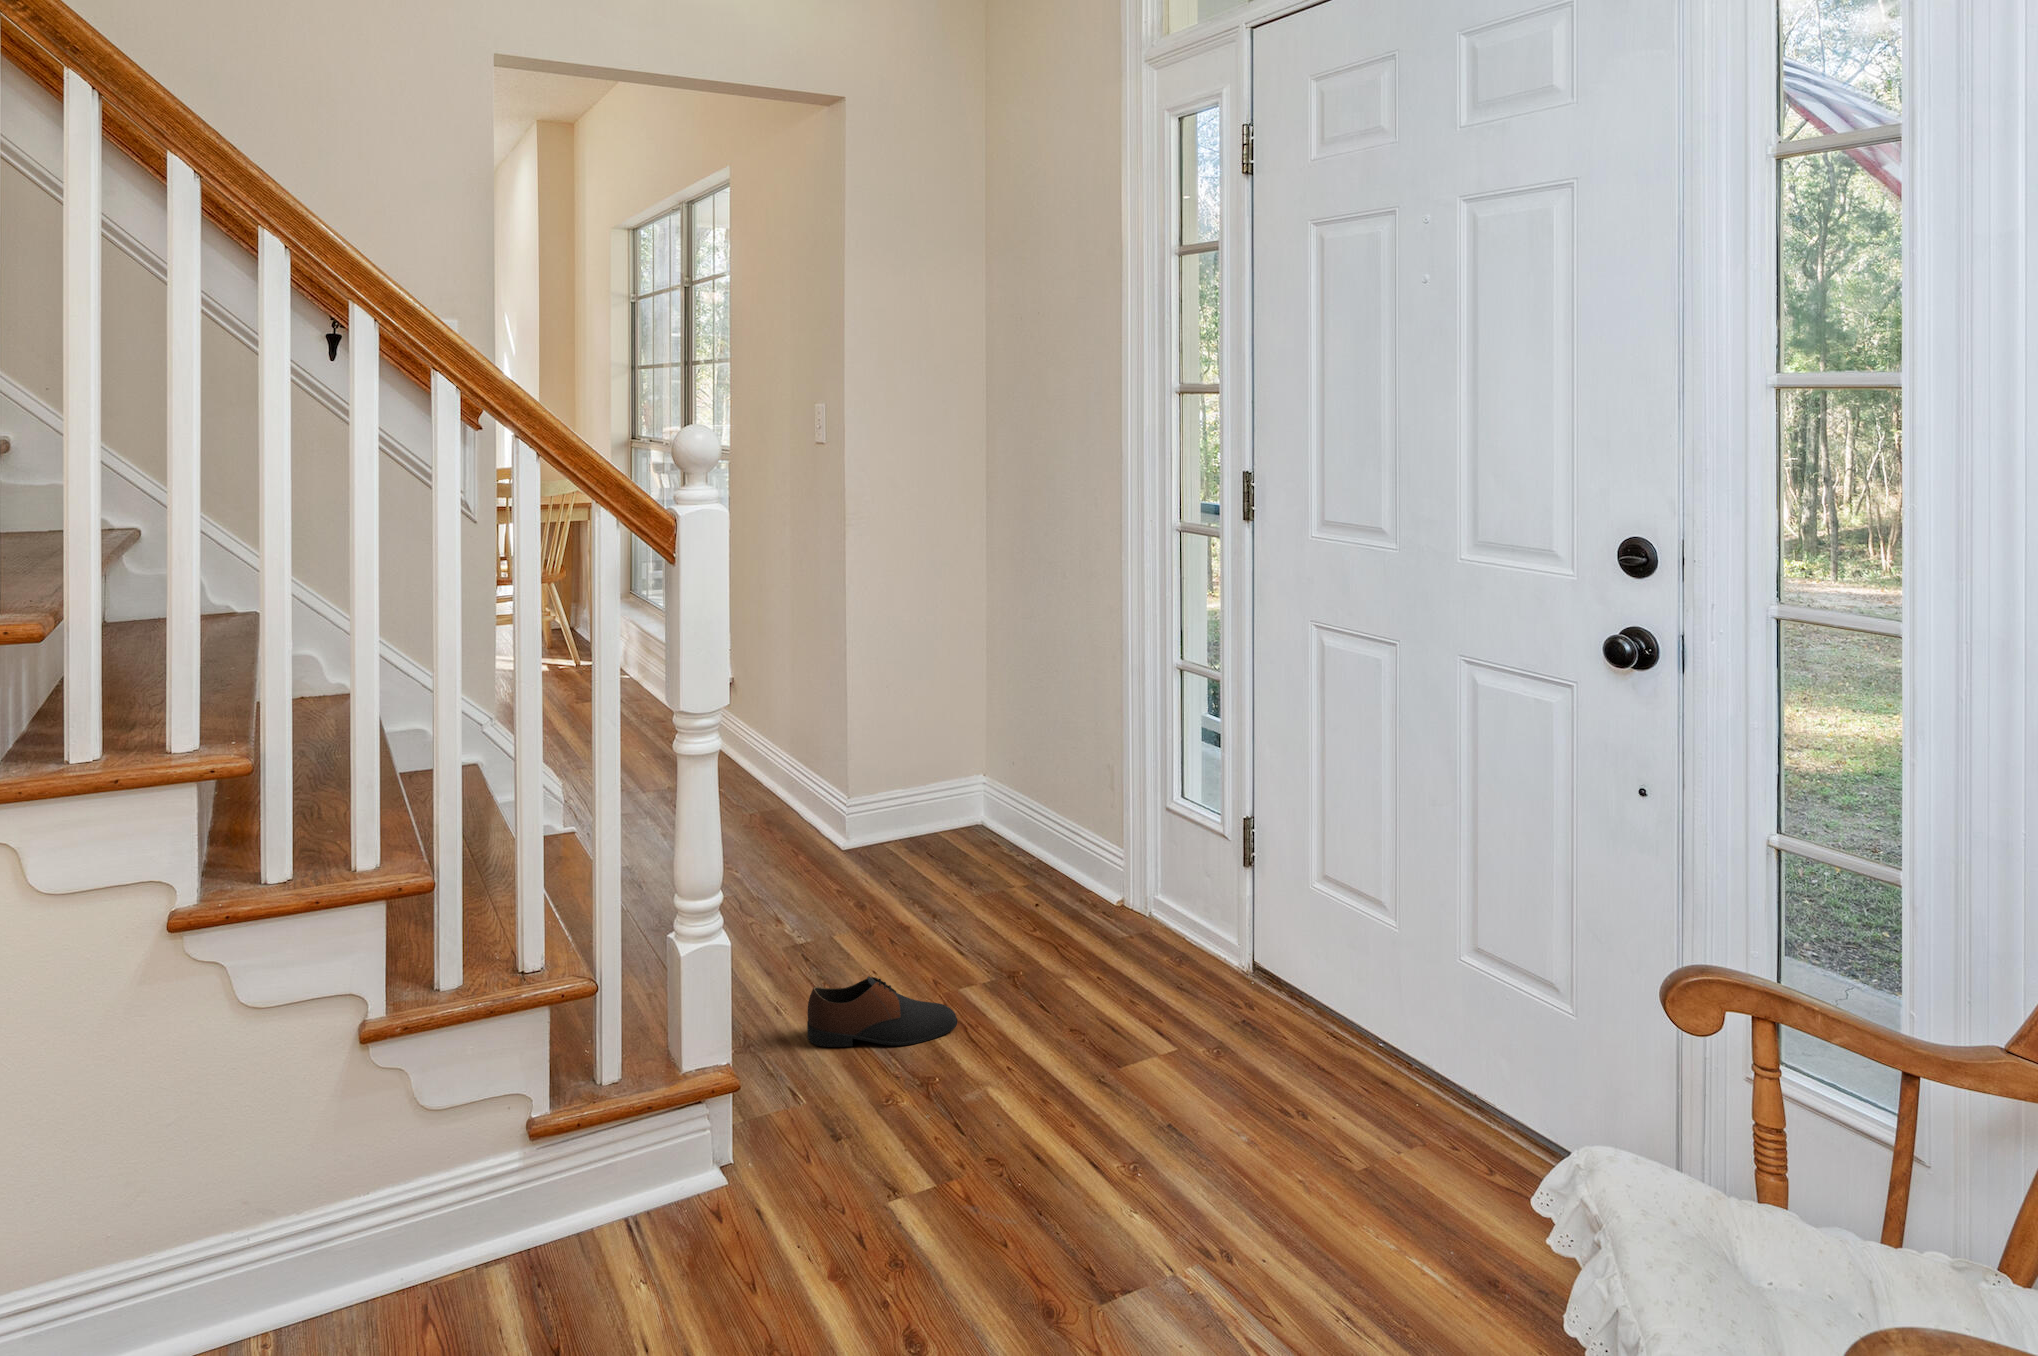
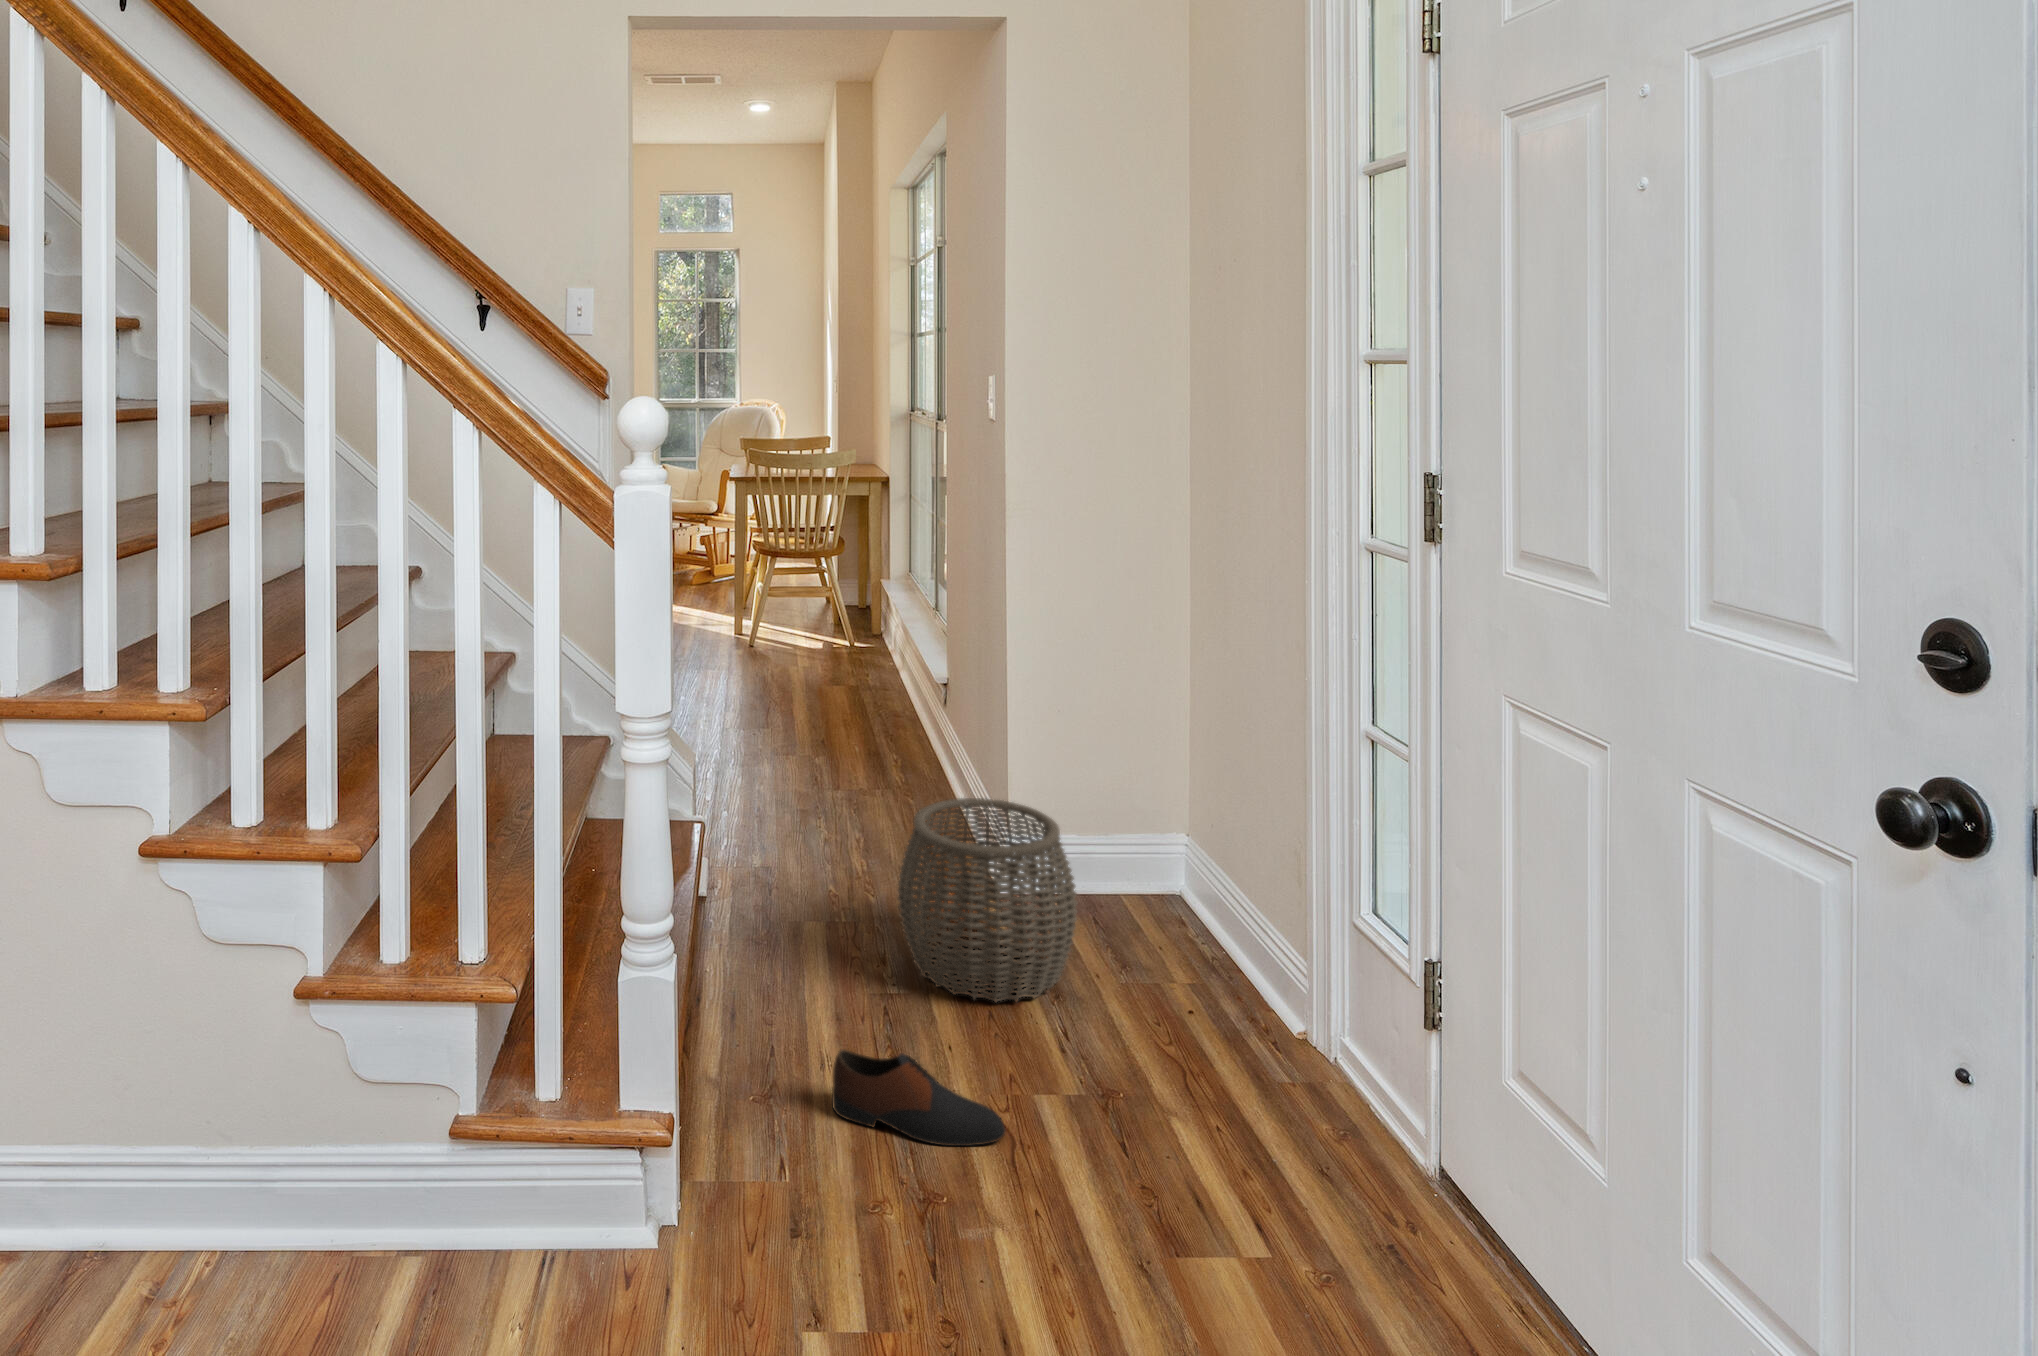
woven basket: none [794,761,948,934] -> present [898,798,1077,1002]

